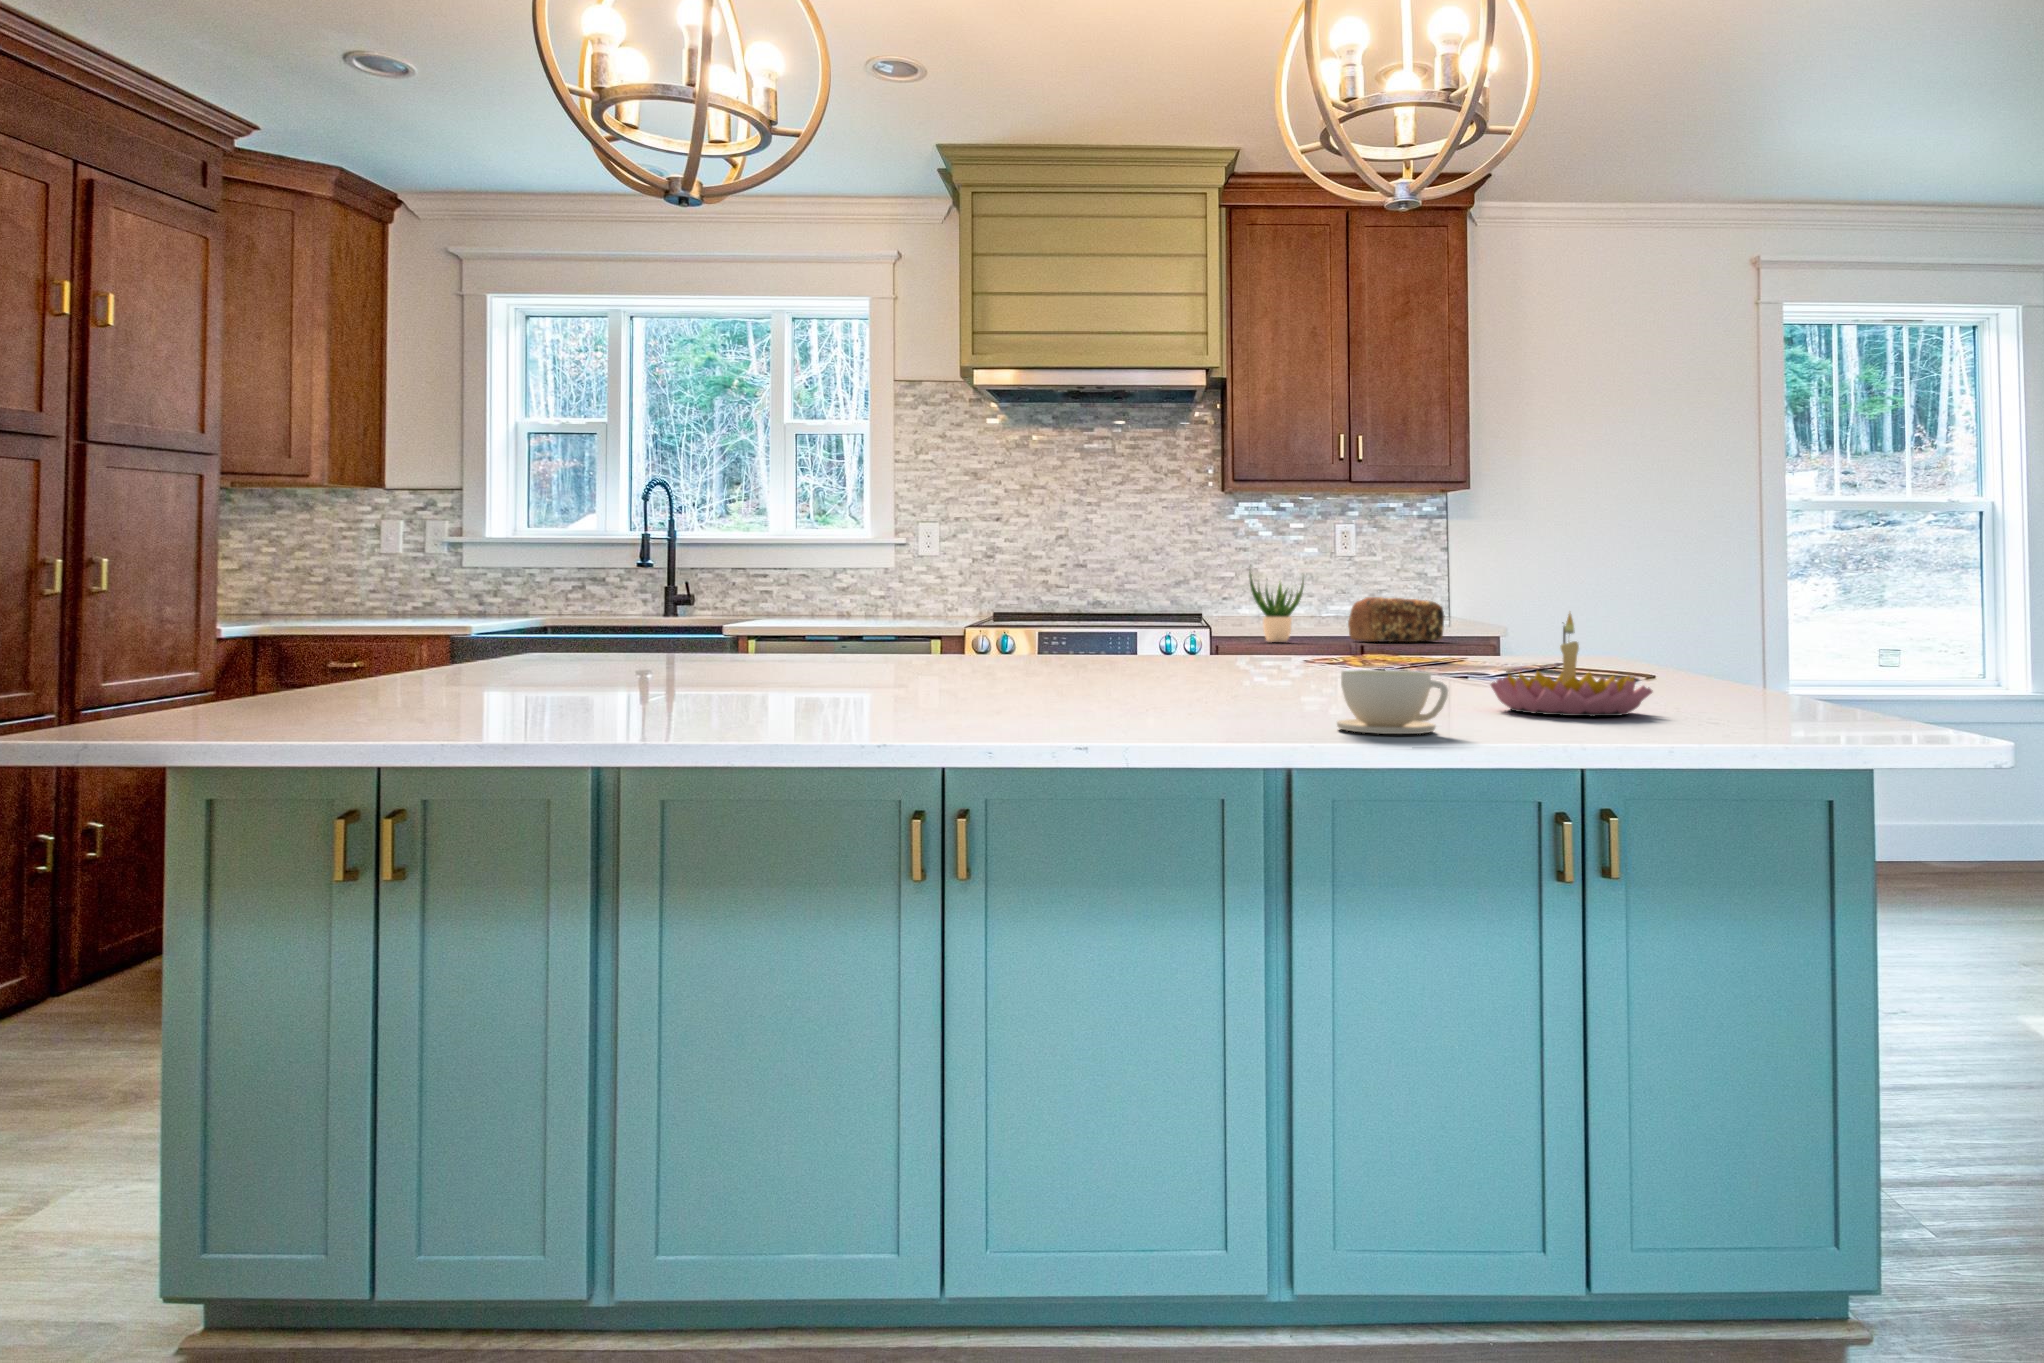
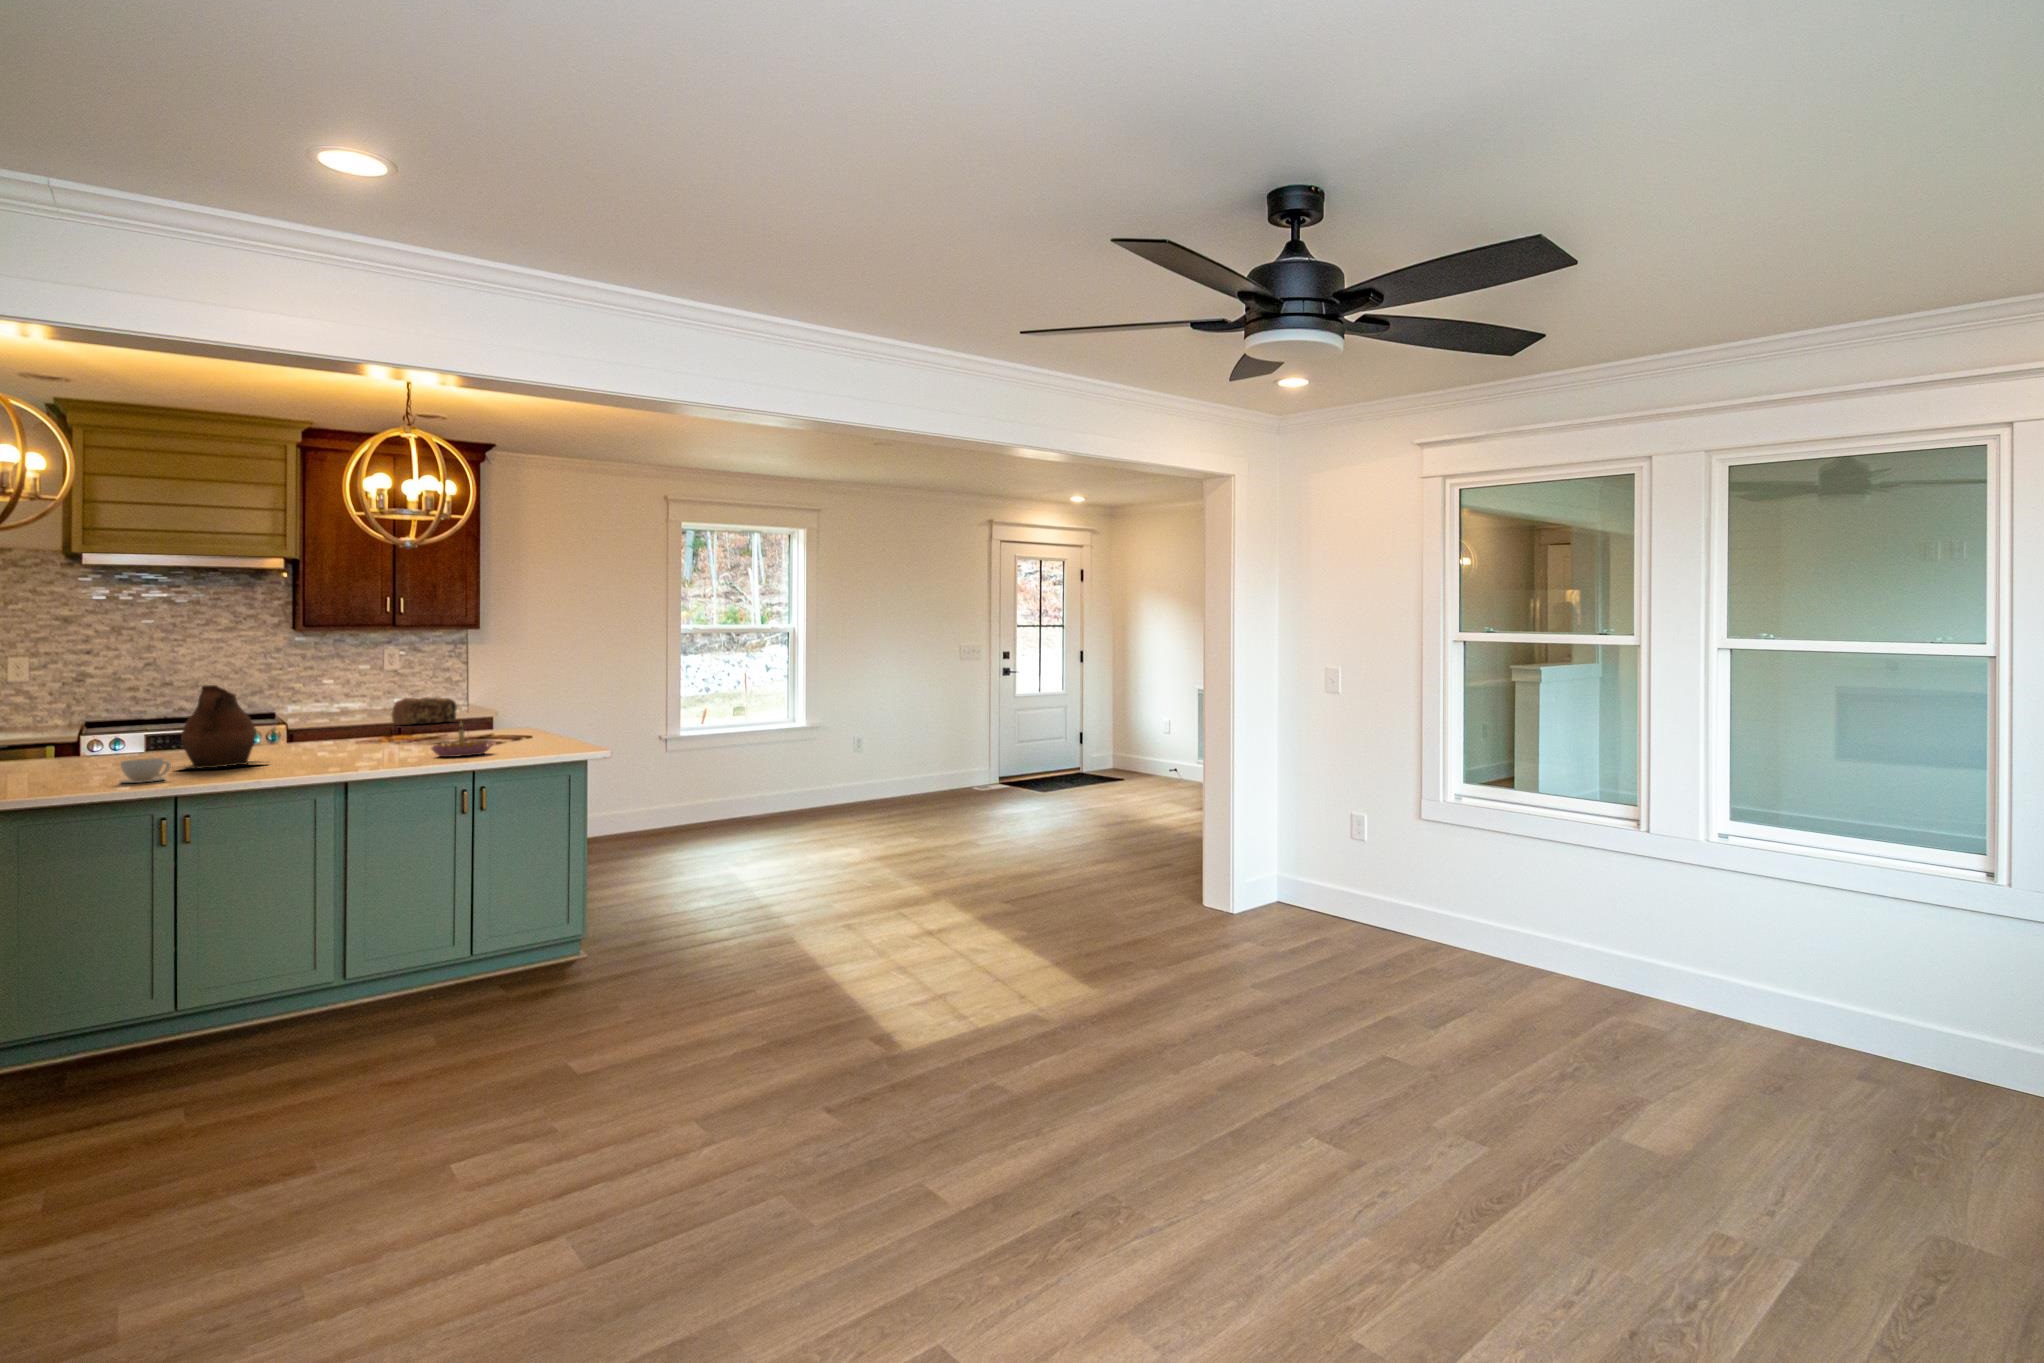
ceramic pitcher: none [985,507,1155,692] -> present [181,685,261,769]
potted plant: present [1249,573,1304,642] -> none [318,682,358,729]
coffee cup: present [1337,670,1448,734] -> present [120,758,171,783]

